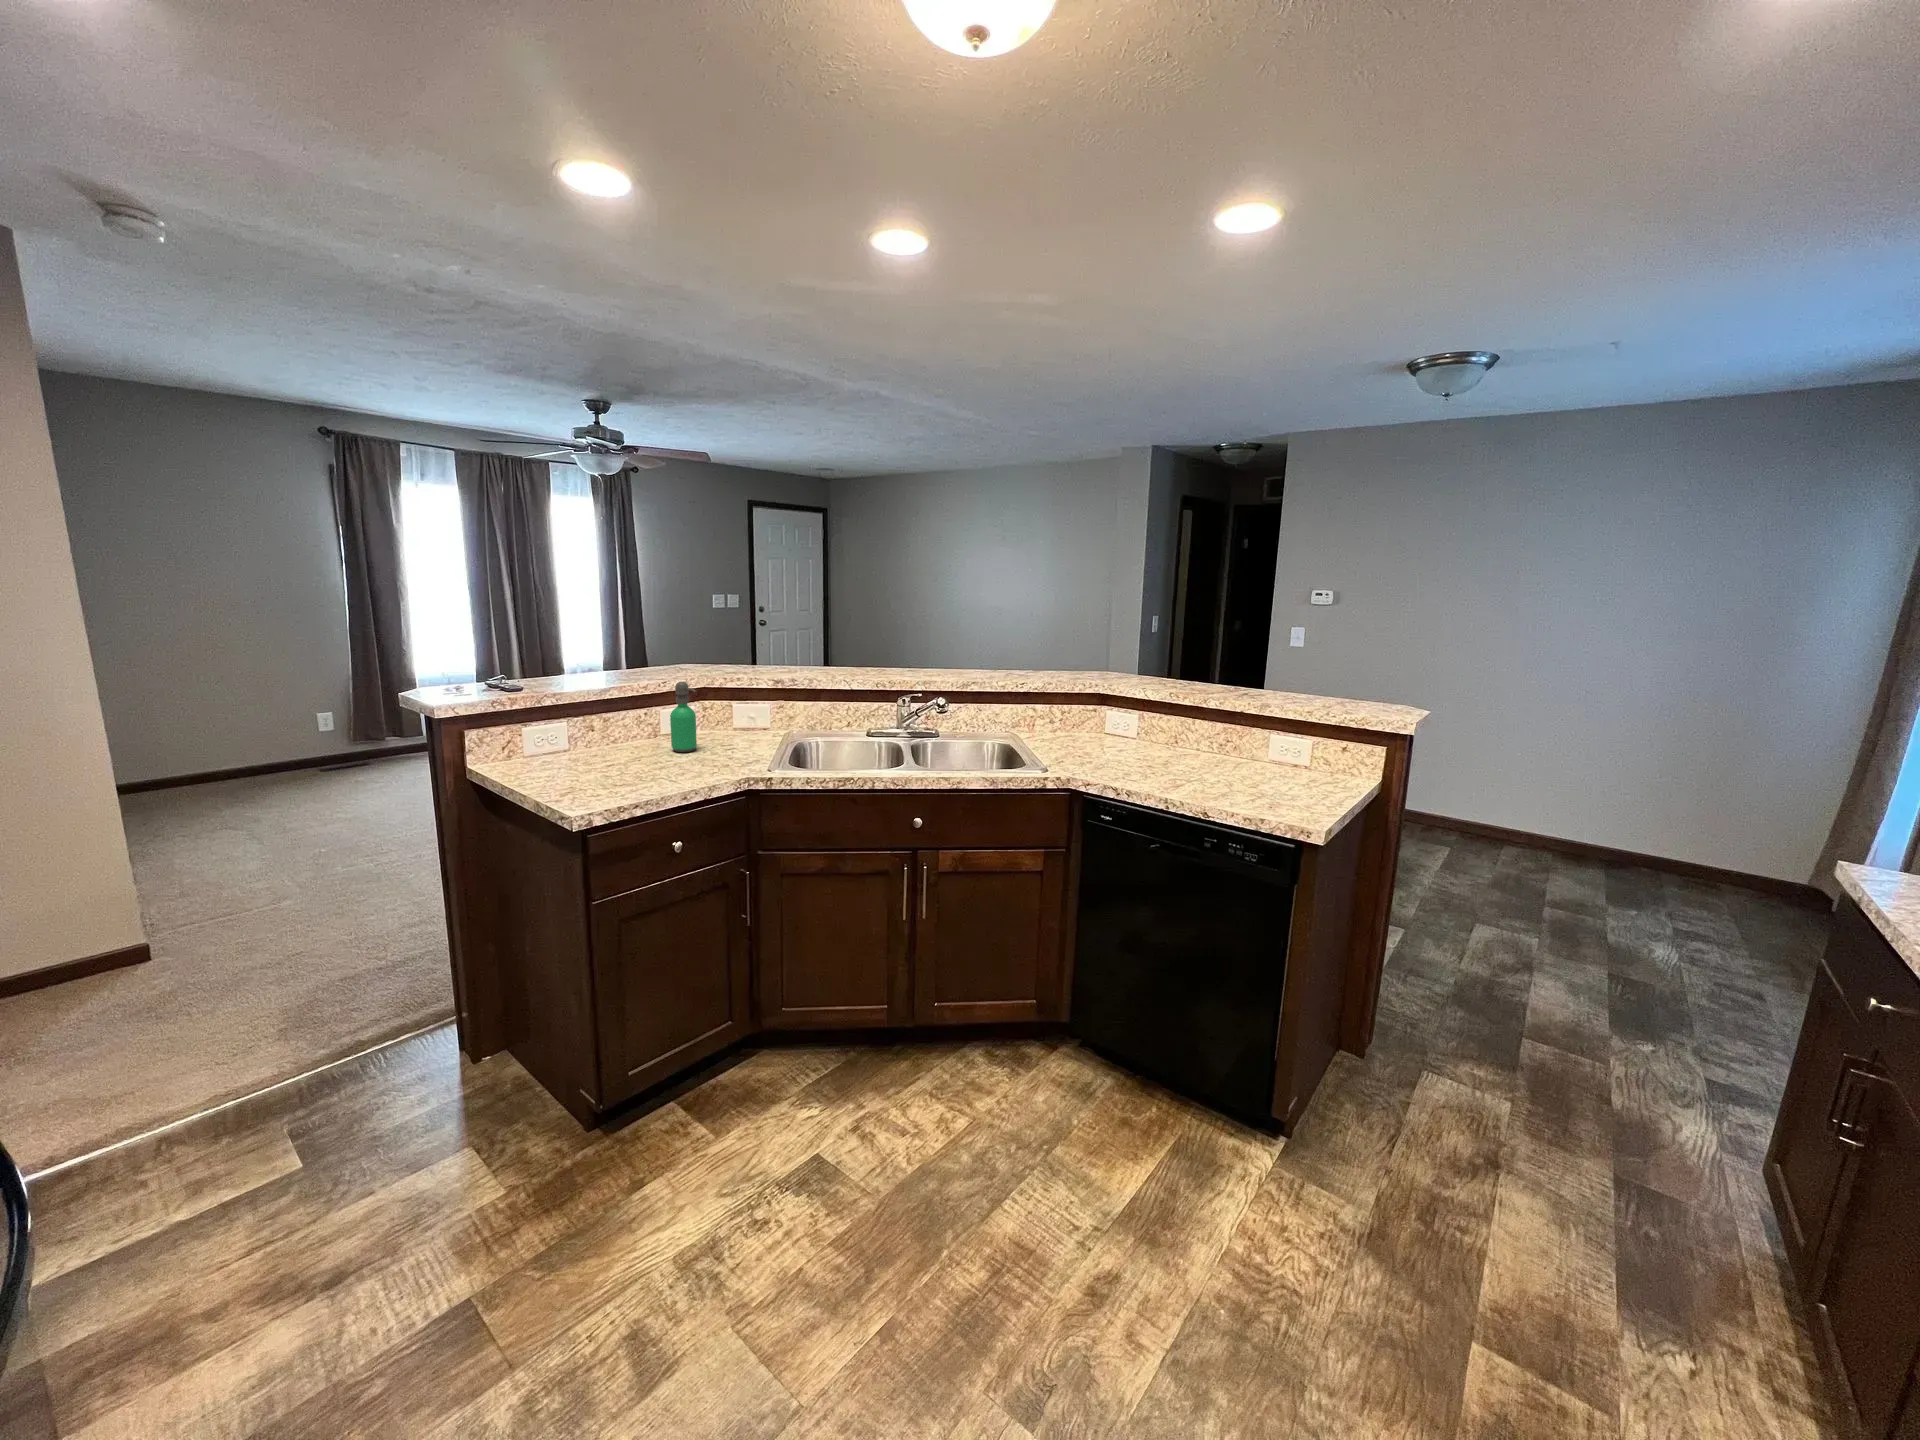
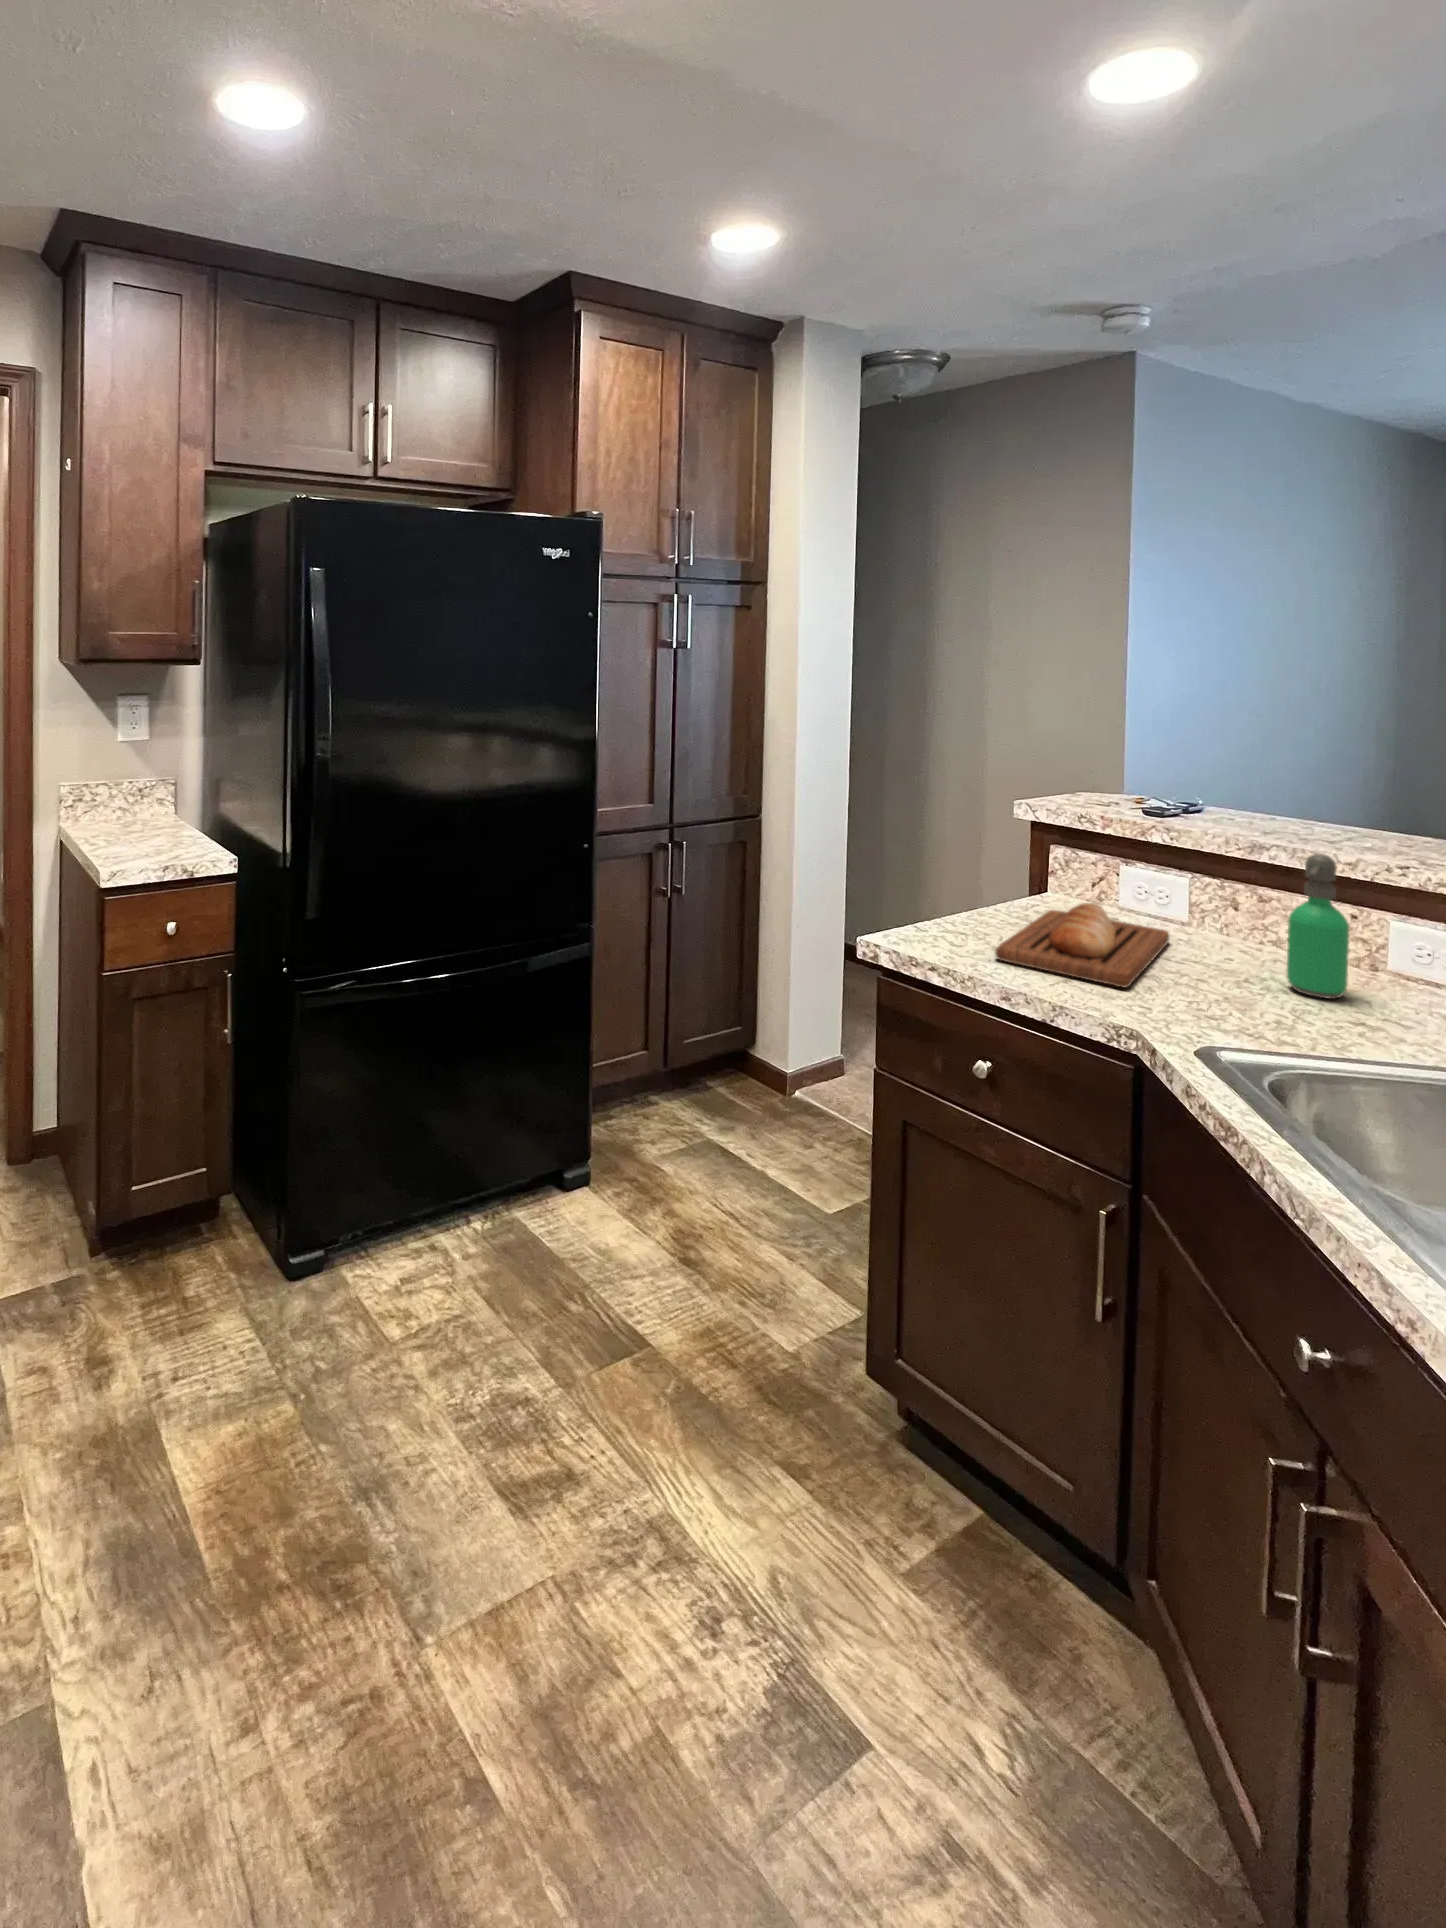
bread loaf: none [539,750,687,796] -> present [995,903,1170,988]

